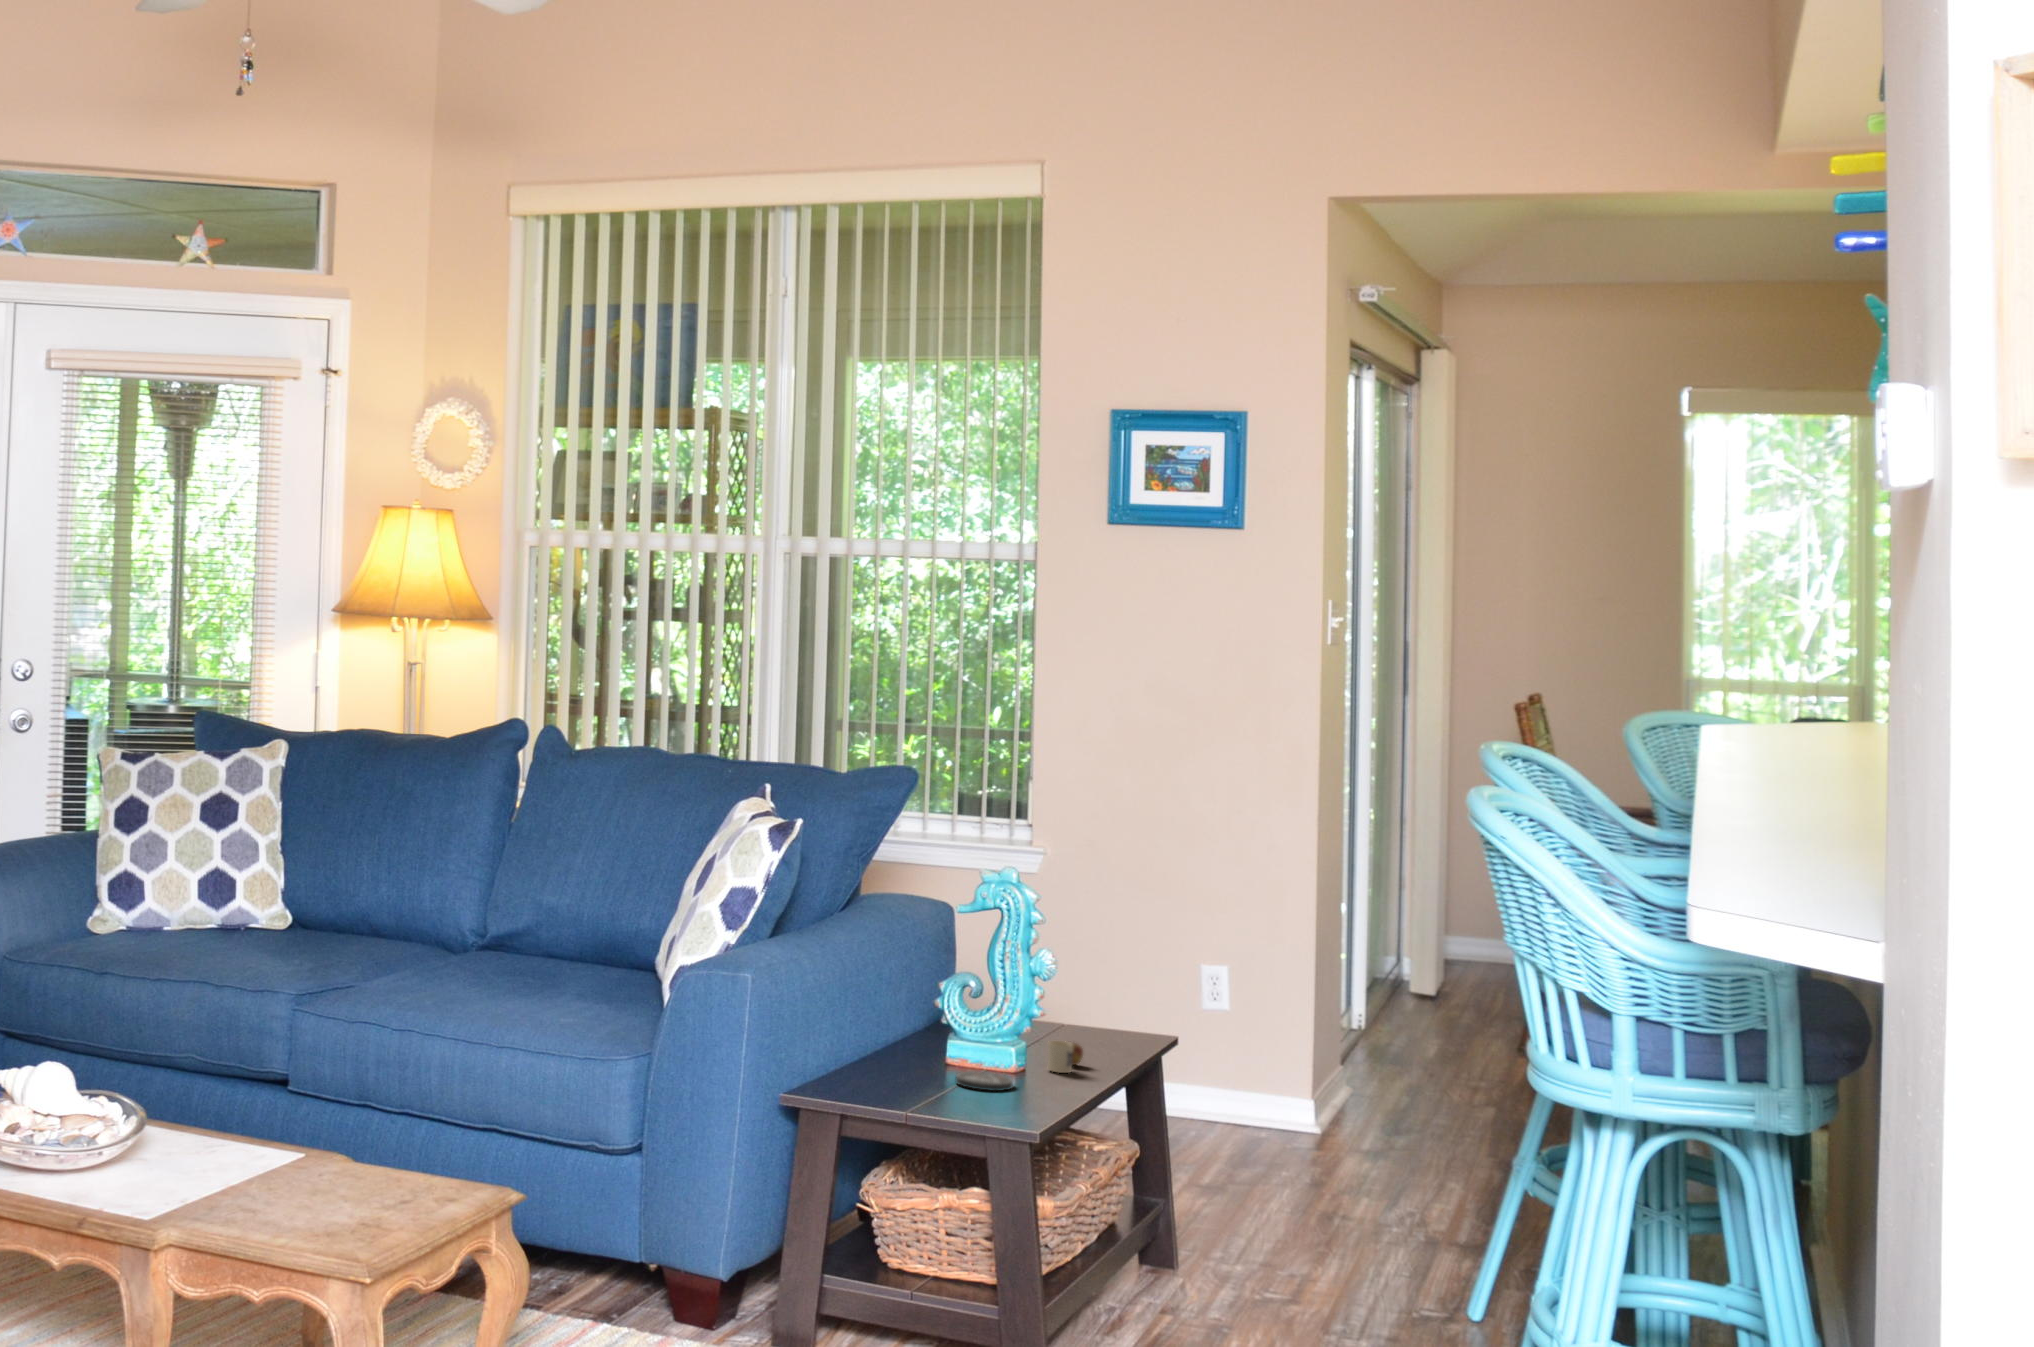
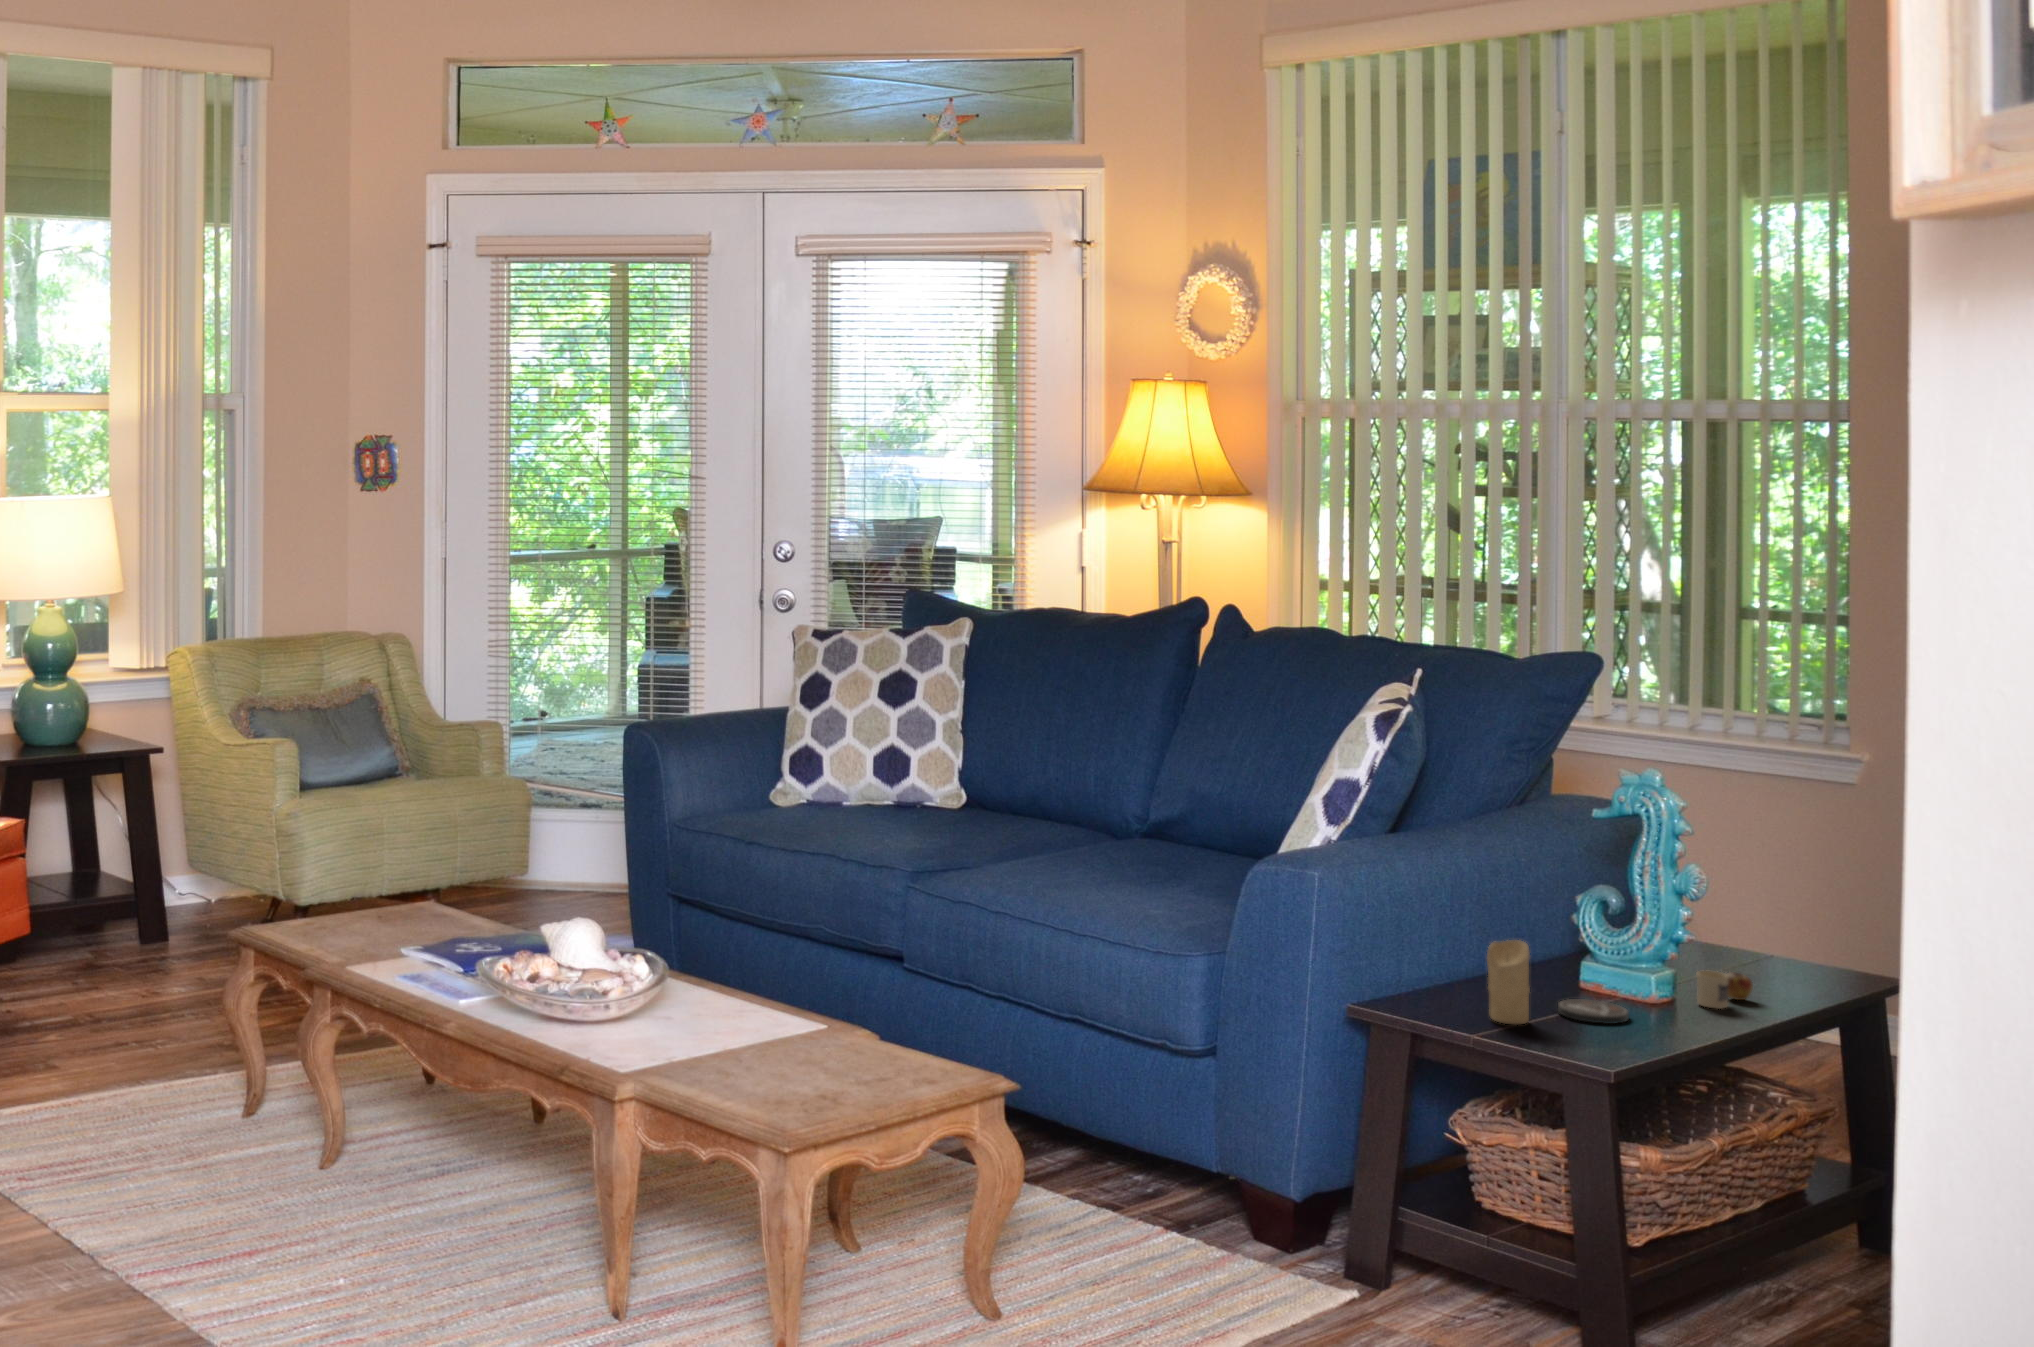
candle: none [913,1020,949,1096] -> present [1487,940,1530,1024]

